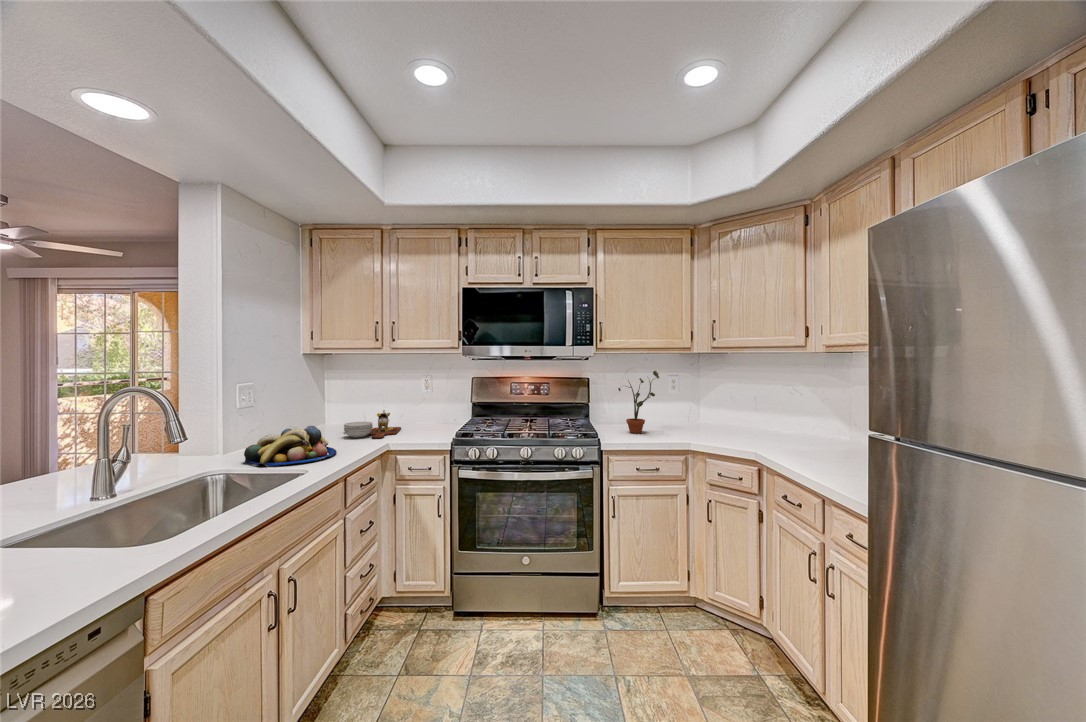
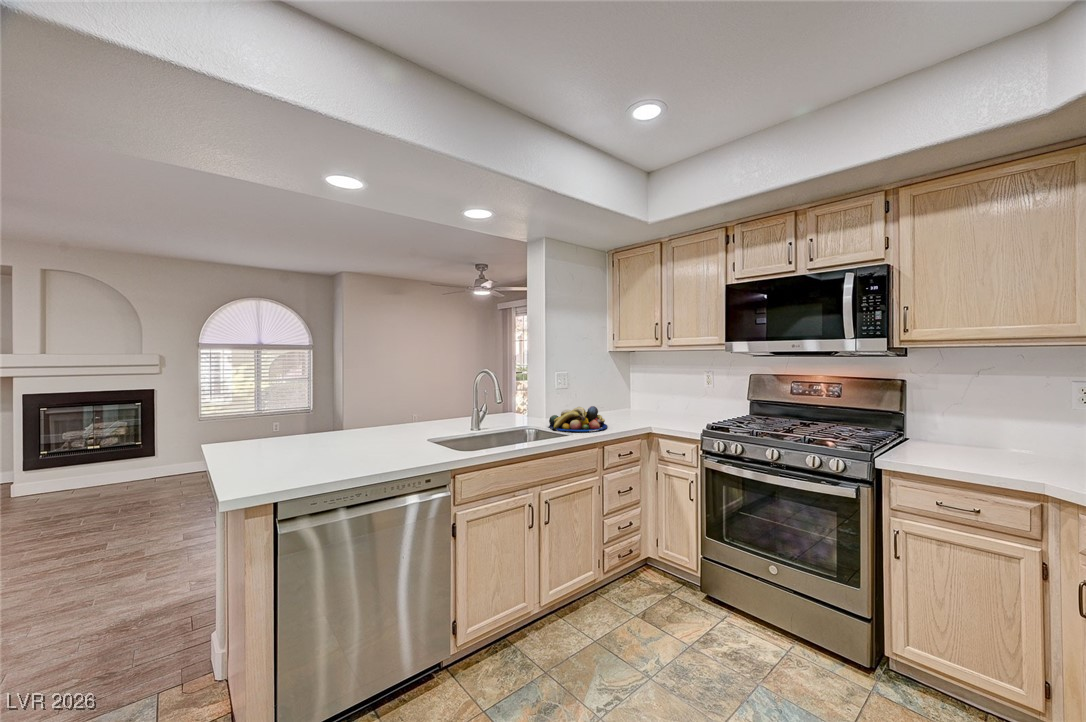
potted plant: present [618,371,659,433] -> none [929,371,1026,458]
cutting board: present [344,410,401,438] -> none [627,400,680,423]

